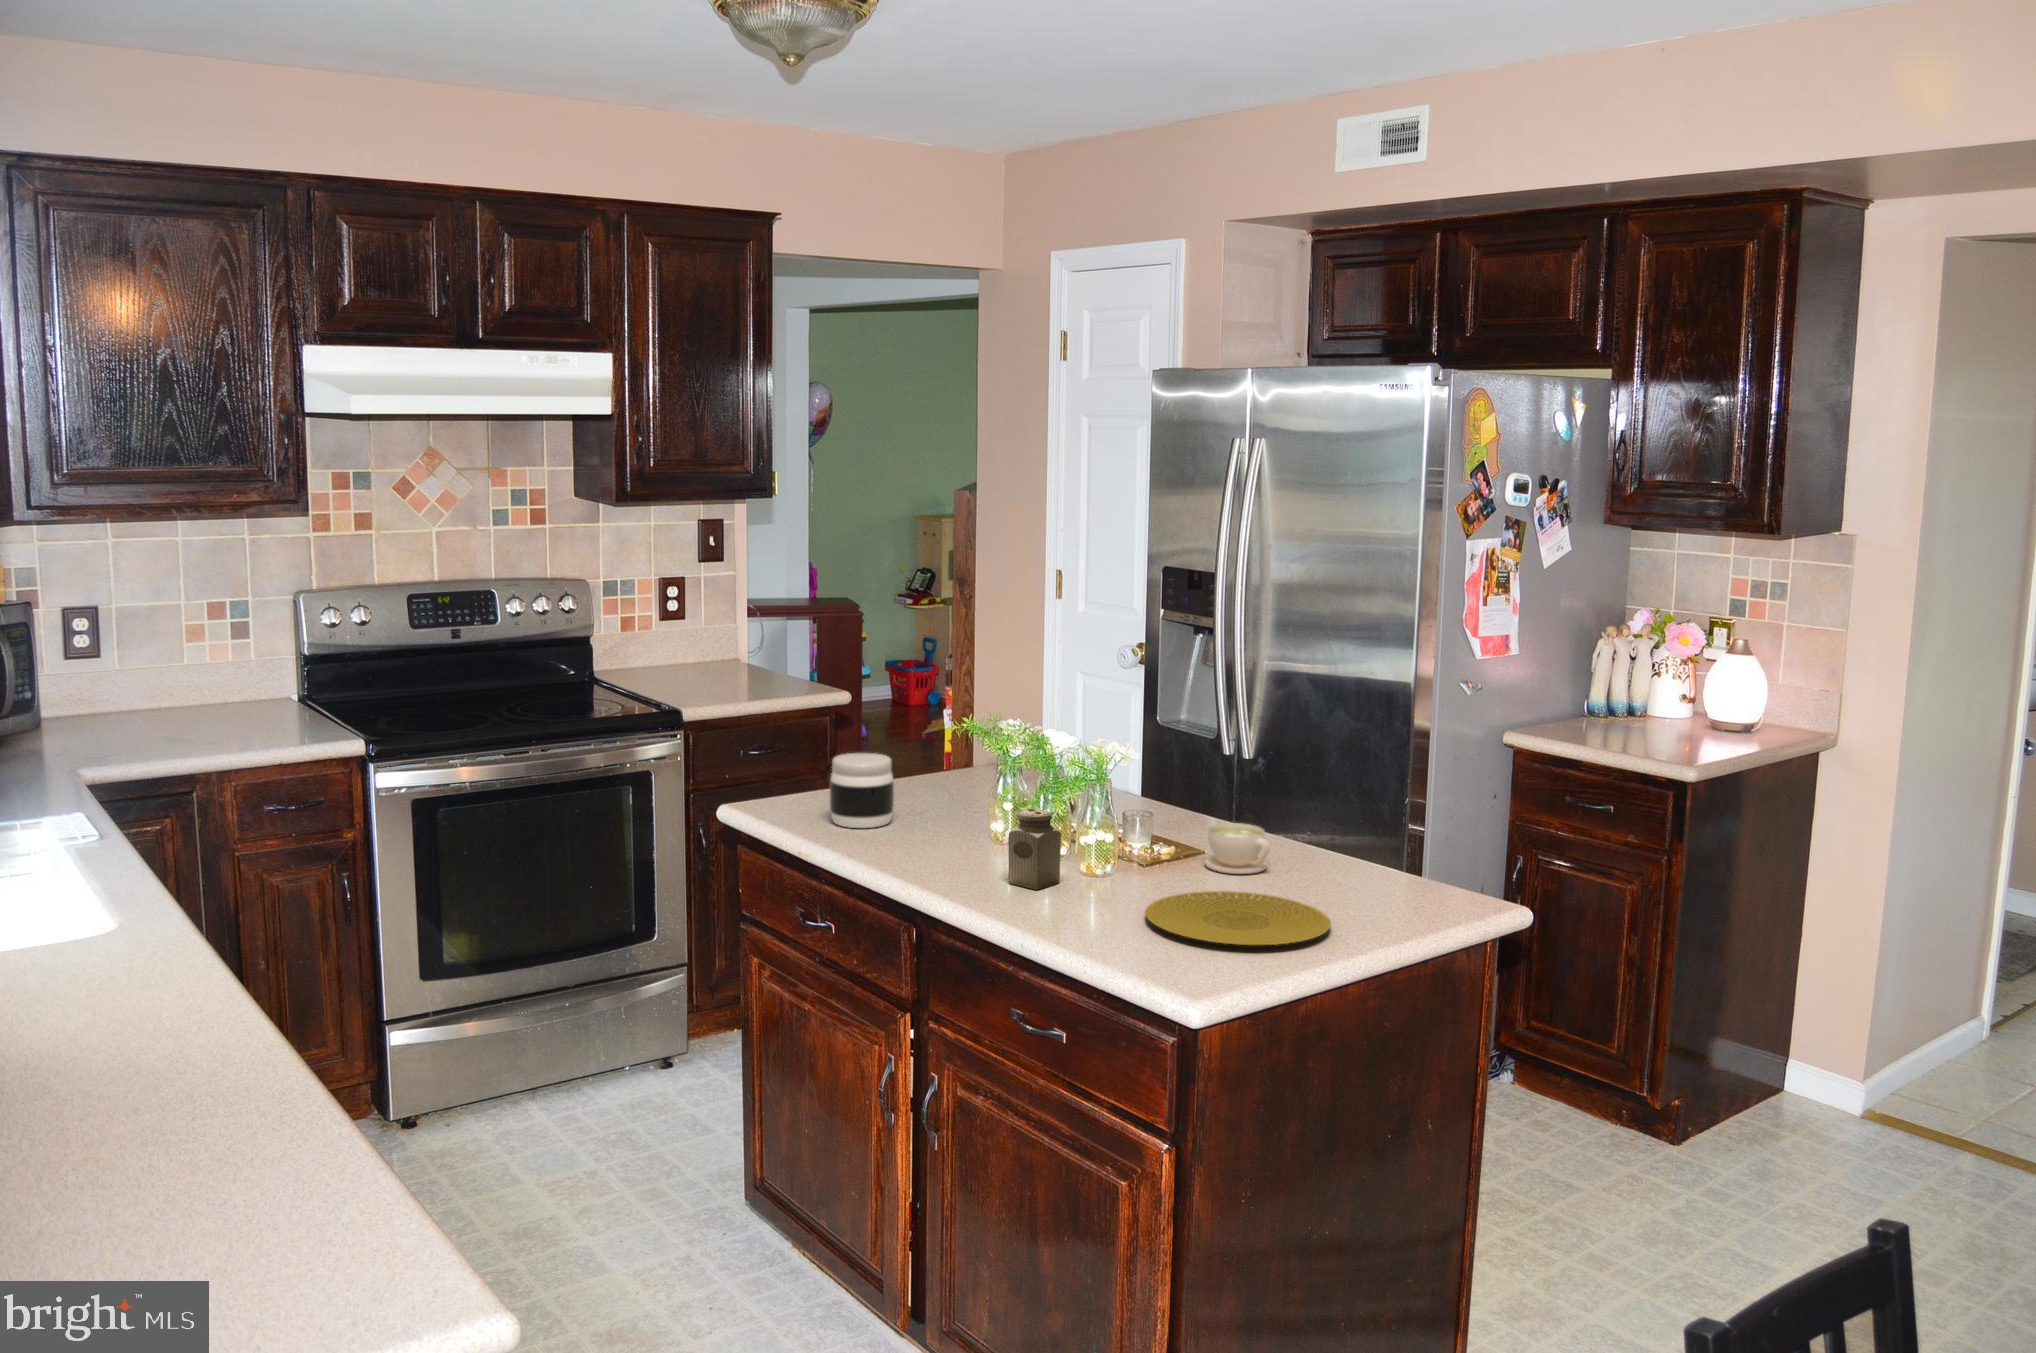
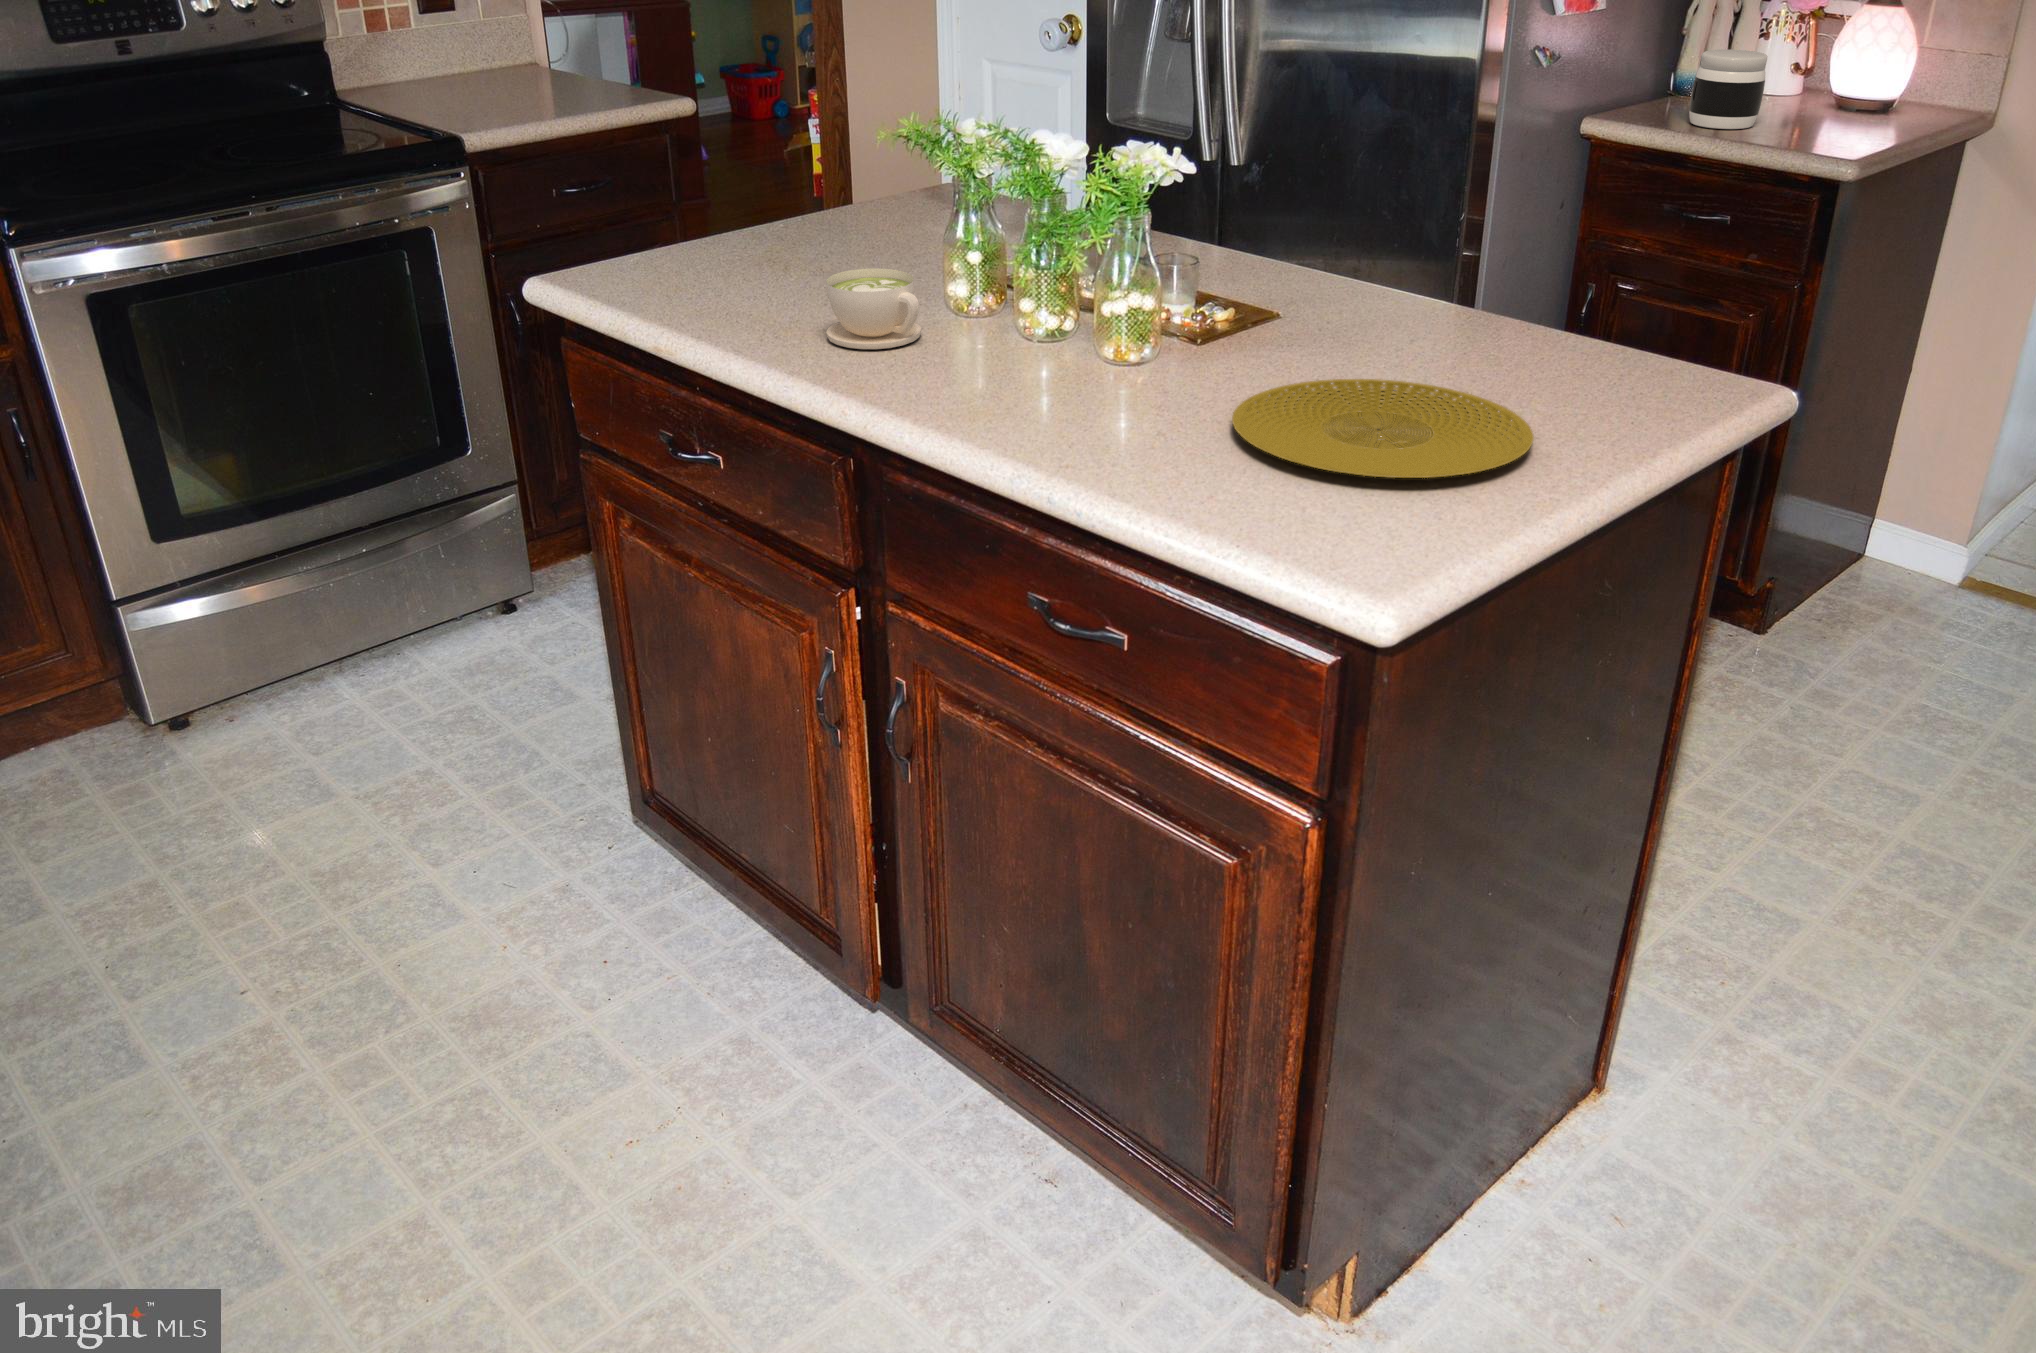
jar: present [830,753,894,828] -> present [1689,50,1767,129]
salt shaker: present [1008,809,1061,890] -> none [993,262,1076,393]
coffee cup: present [1205,823,1270,874] -> present [826,268,921,349]

